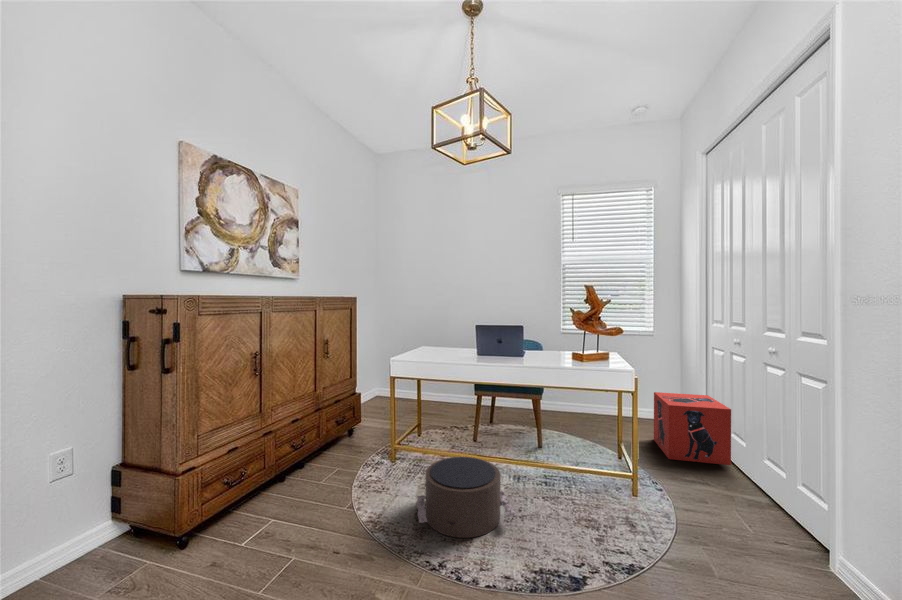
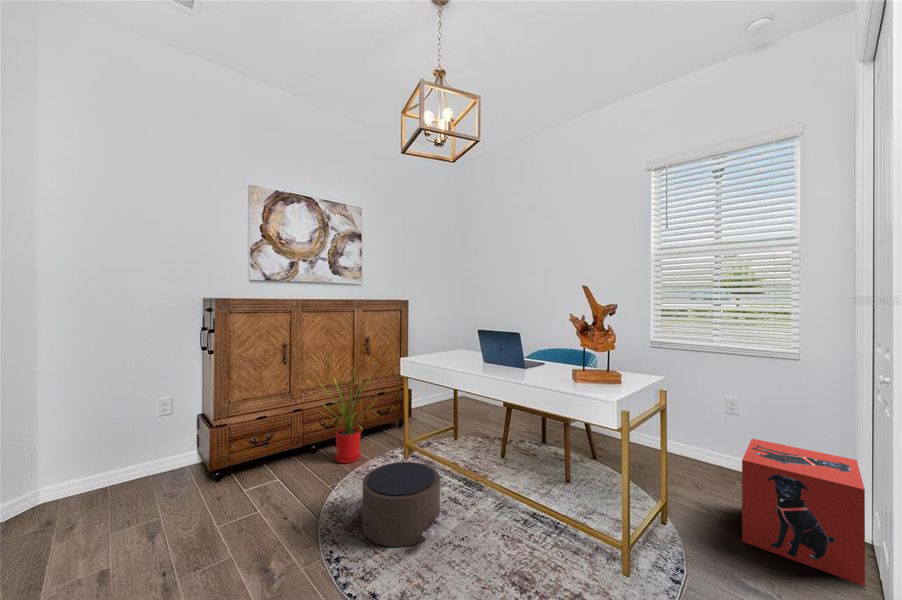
house plant: none [296,373,375,483] -> present [321,378,370,463]

